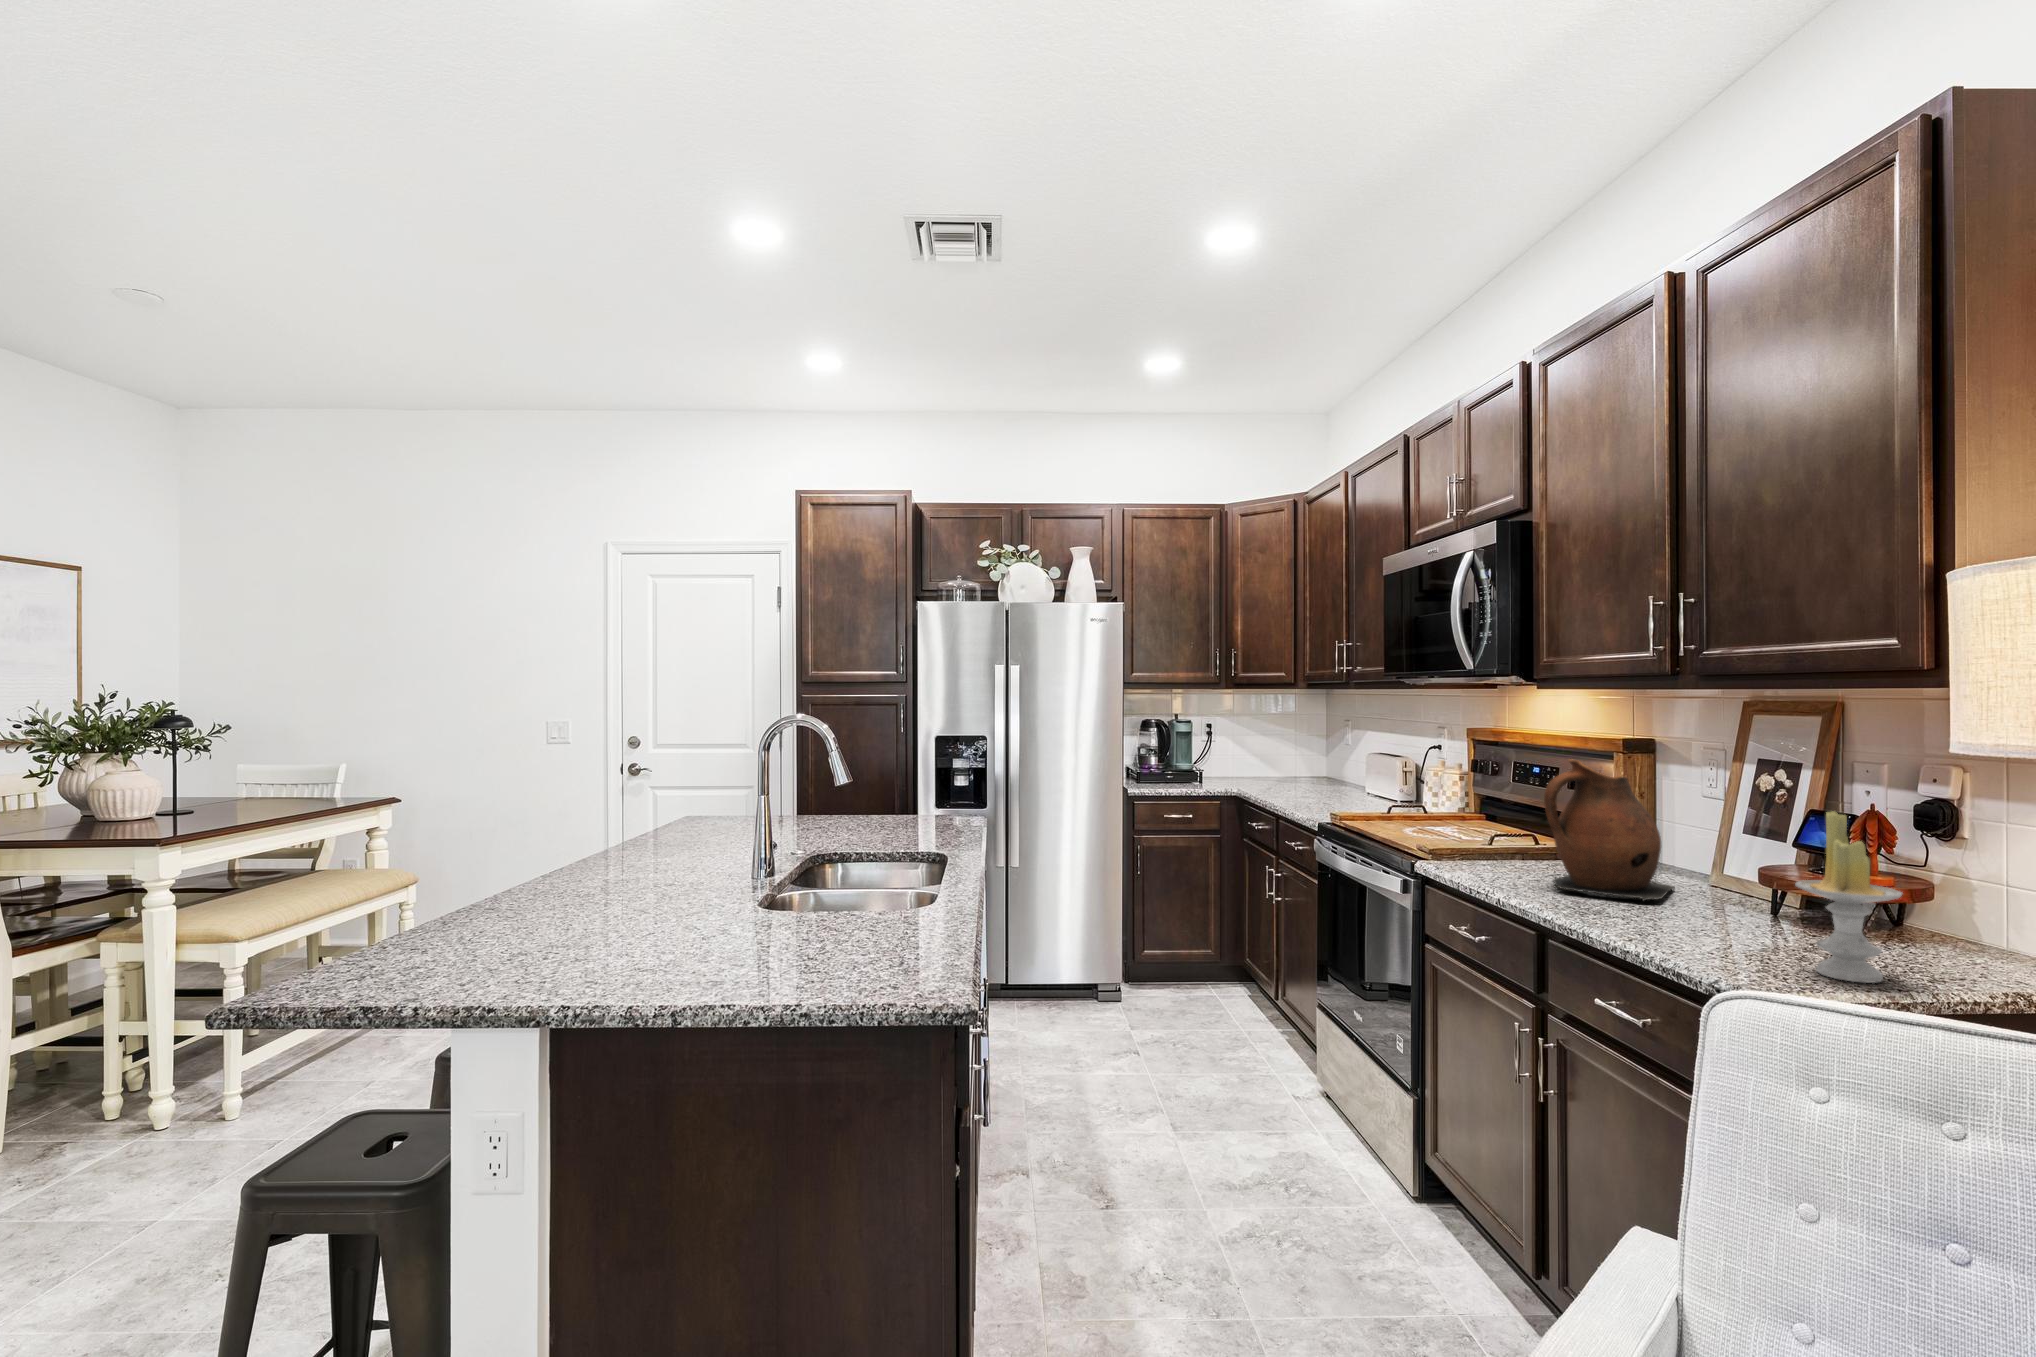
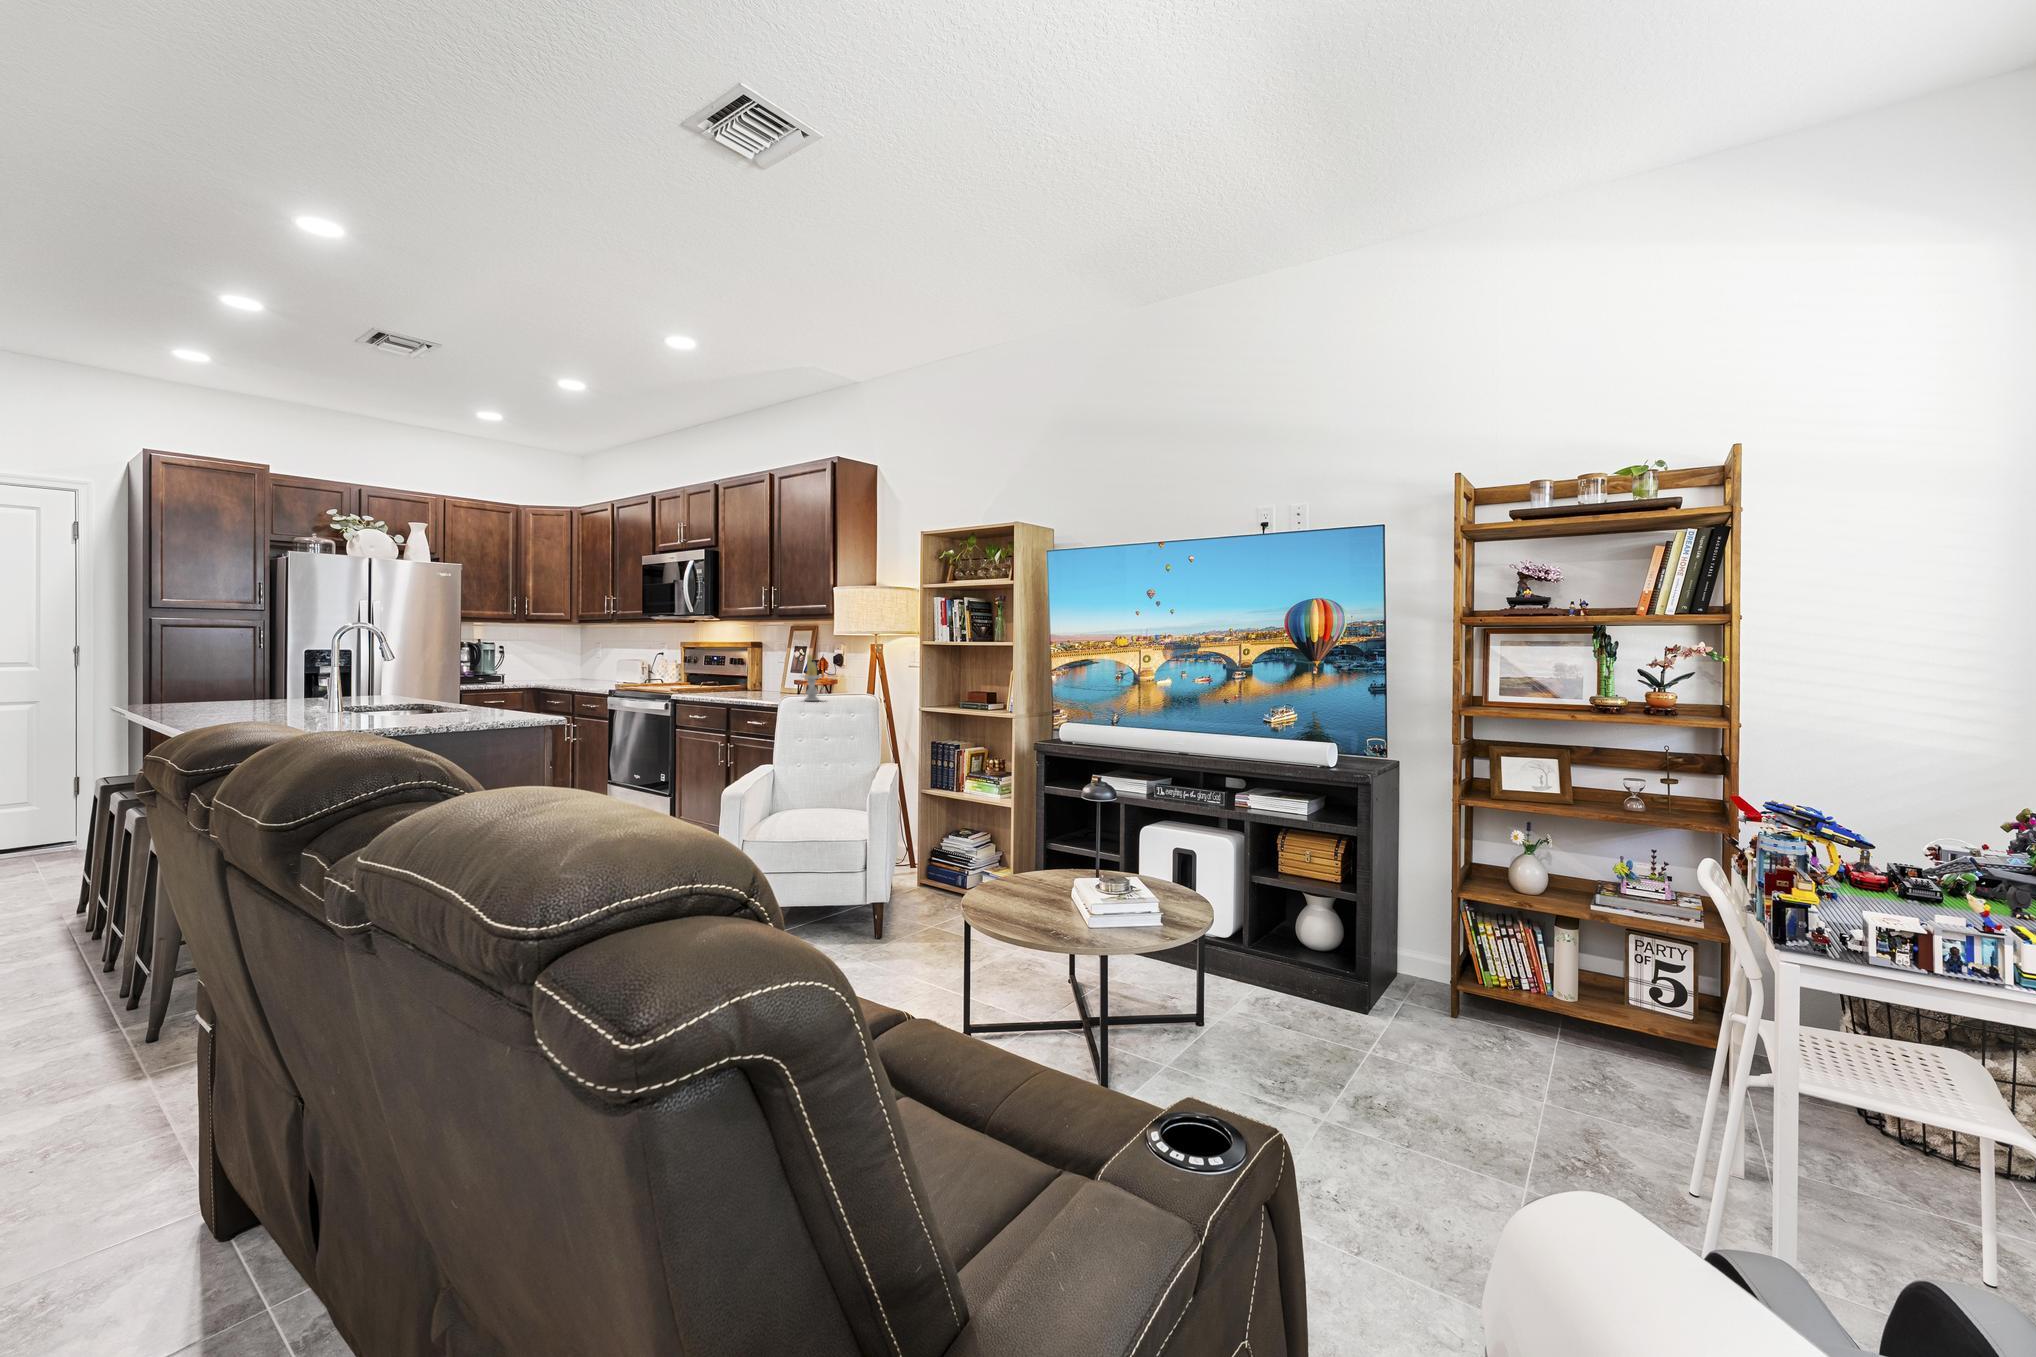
ceramic pitcher: present [1544,759,1675,901] -> none [726,647,769,695]

